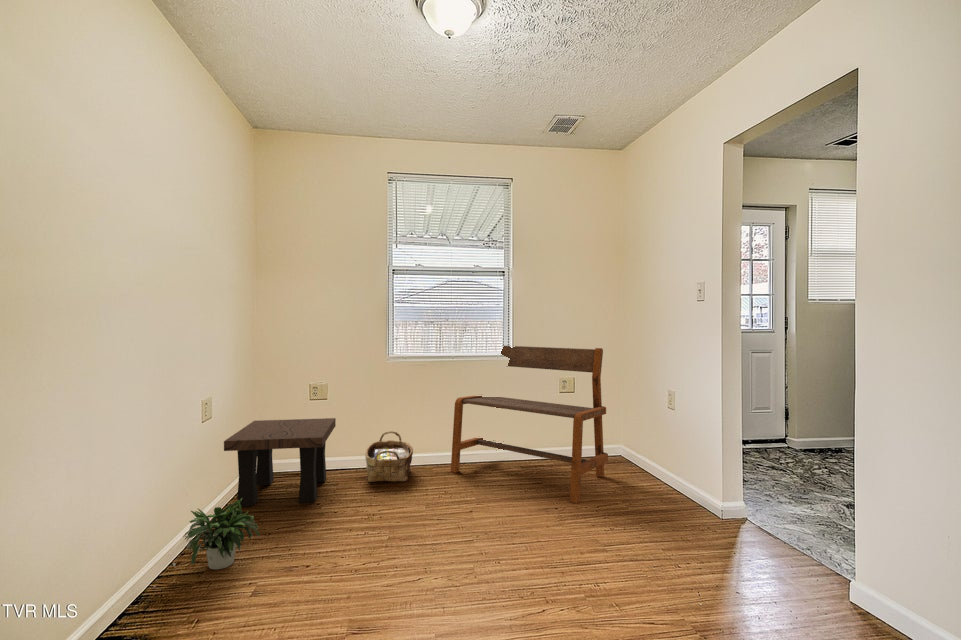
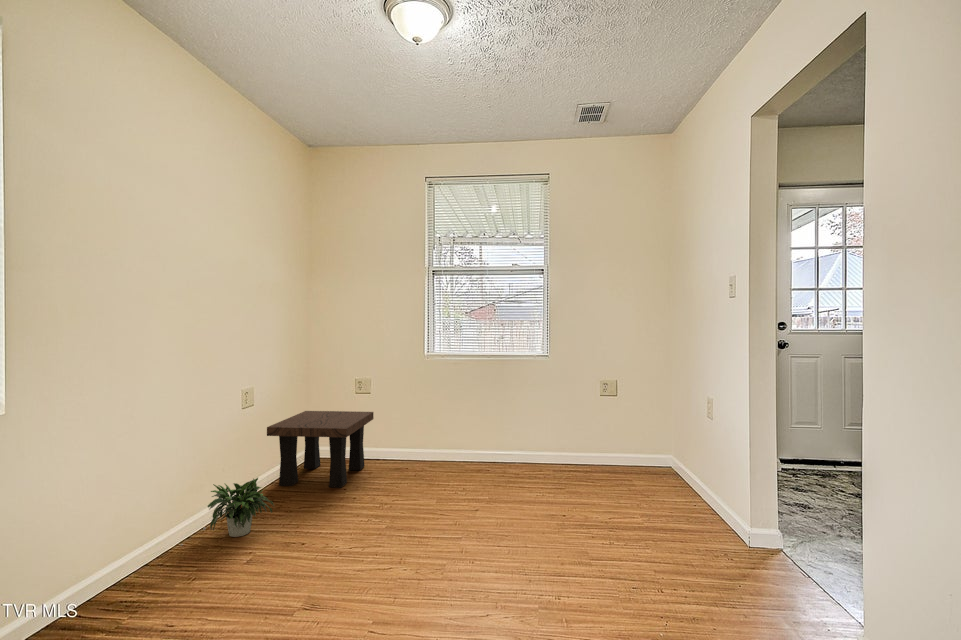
bench: present [451,346,608,504] -> none [480,344,640,513]
woven basket: present [365,431,413,482] -> none [396,427,443,475]

